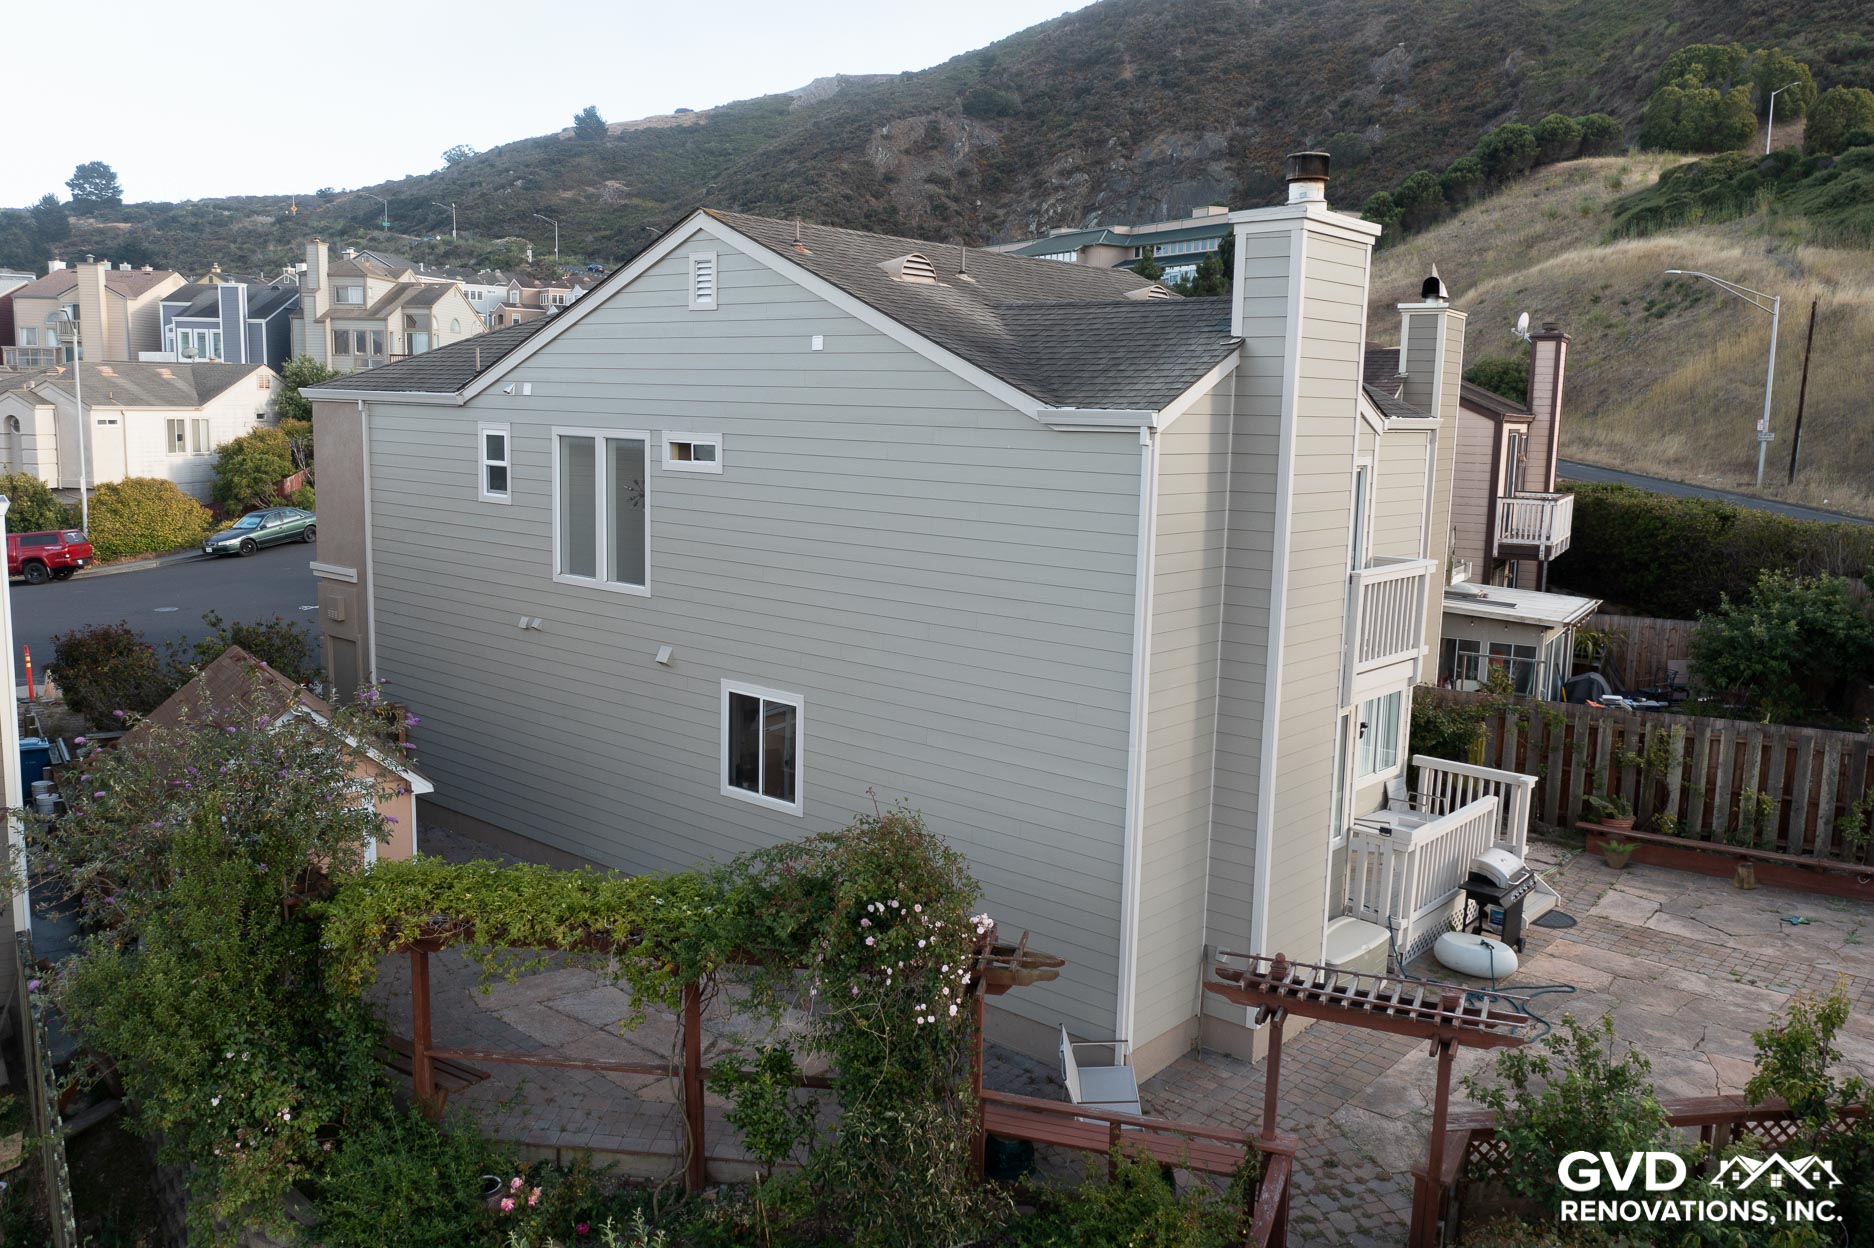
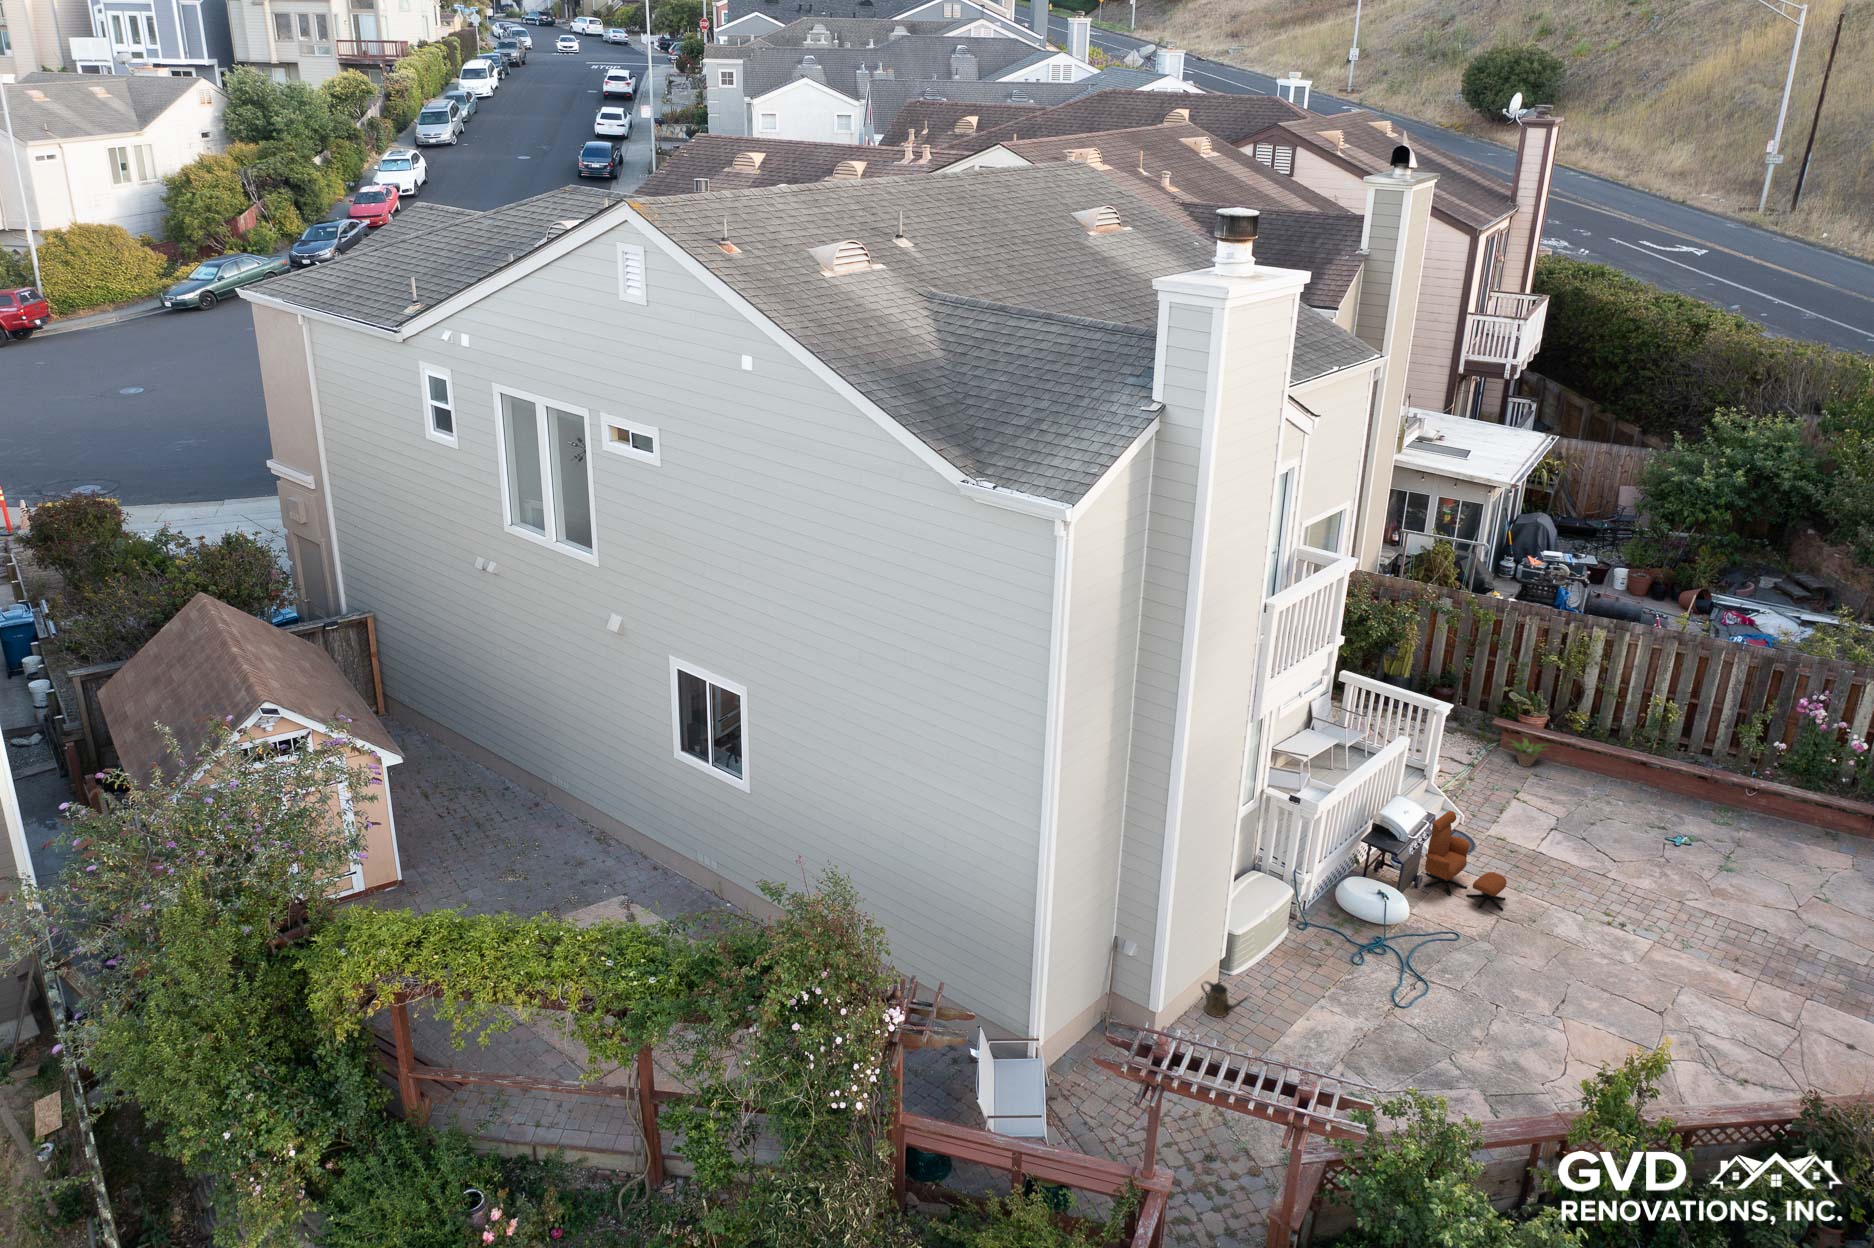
watering can: present [1732,862,1756,889] -> present [1201,981,1250,1018]
lounge chair: none [1525,872,1617,972] -> present [1424,811,1507,910]

